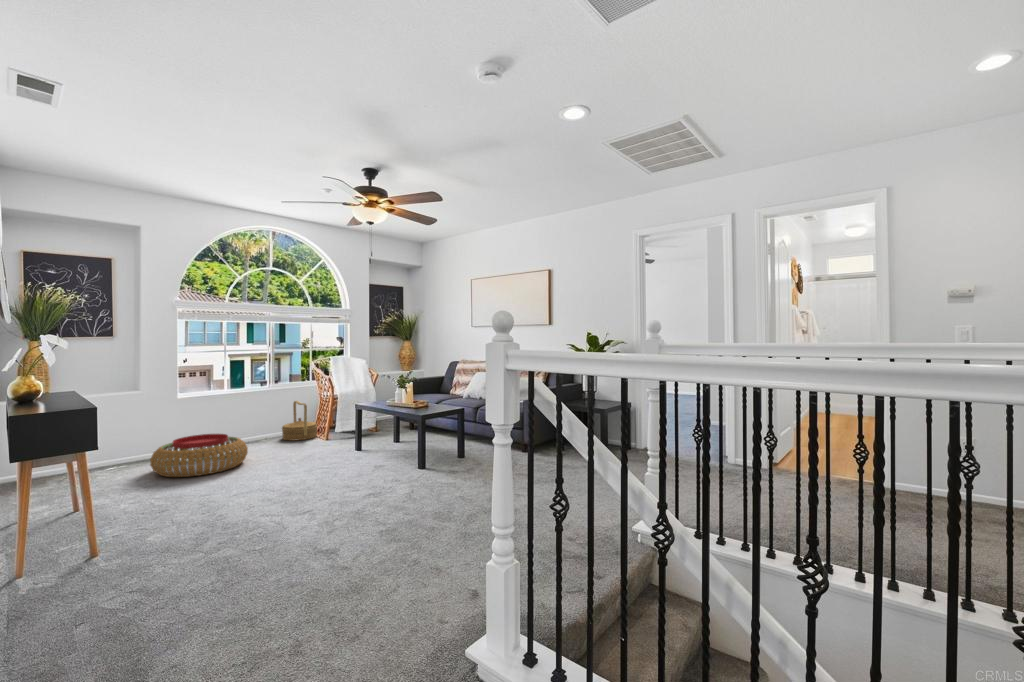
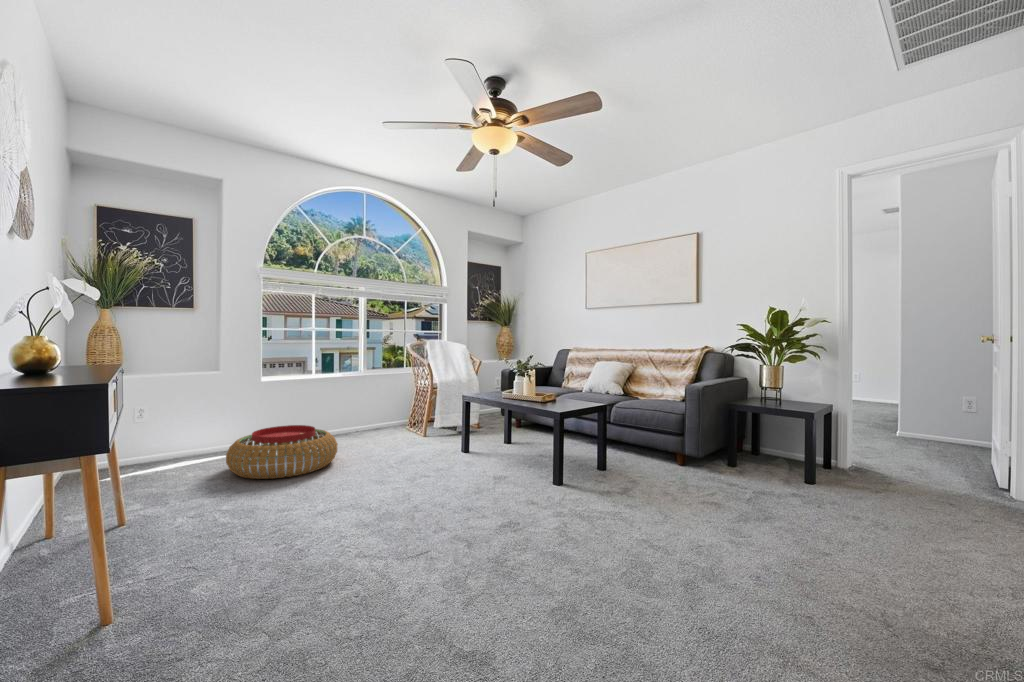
woven basket: present [282,401,317,441] -> none [374,389,414,436]

